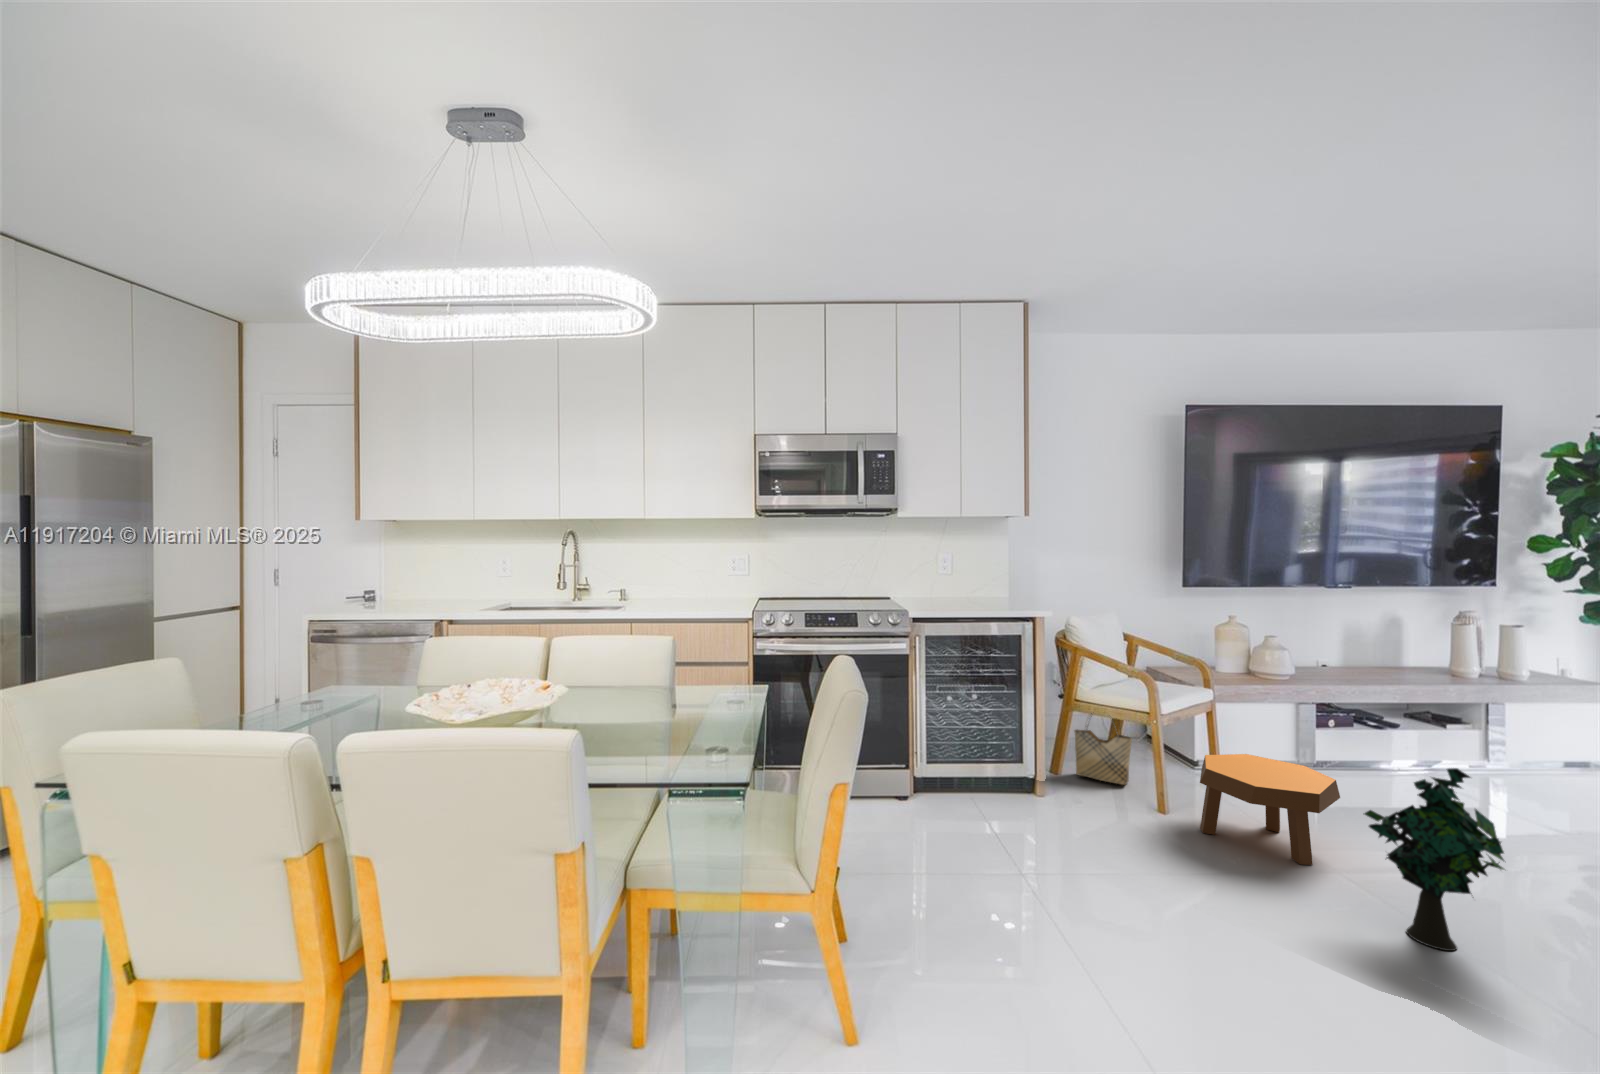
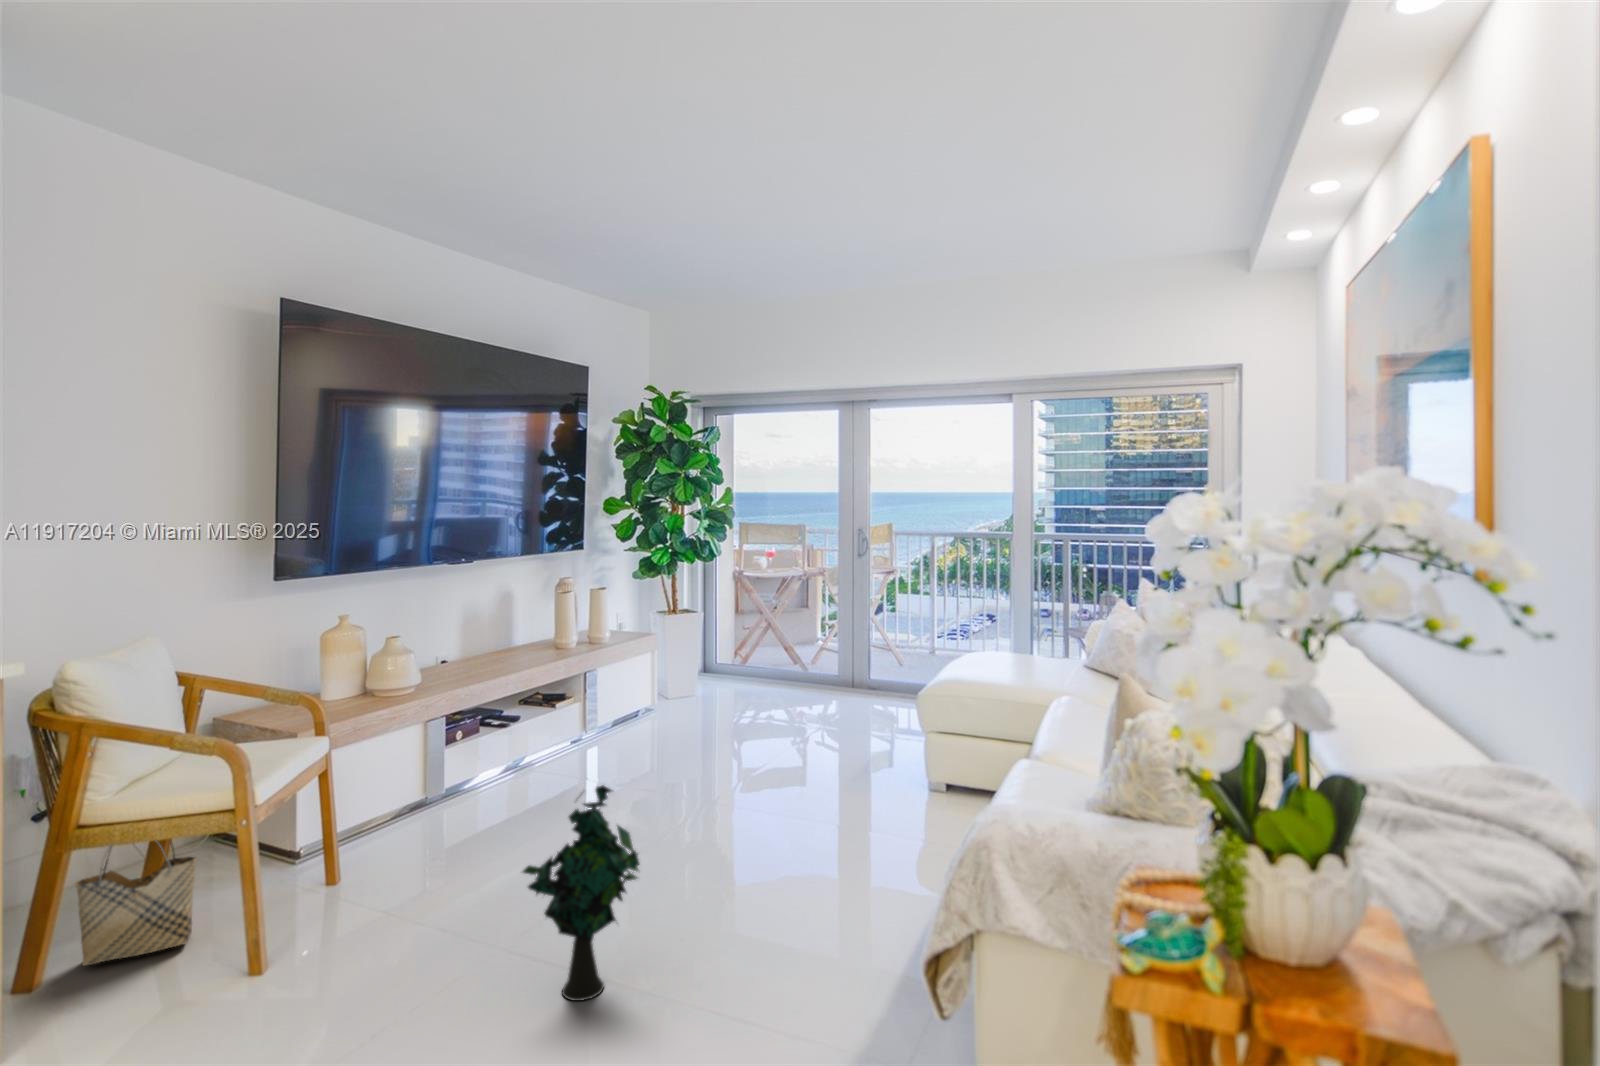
footstool: present [1200,754,1340,865] -> none [316,816,486,975]

